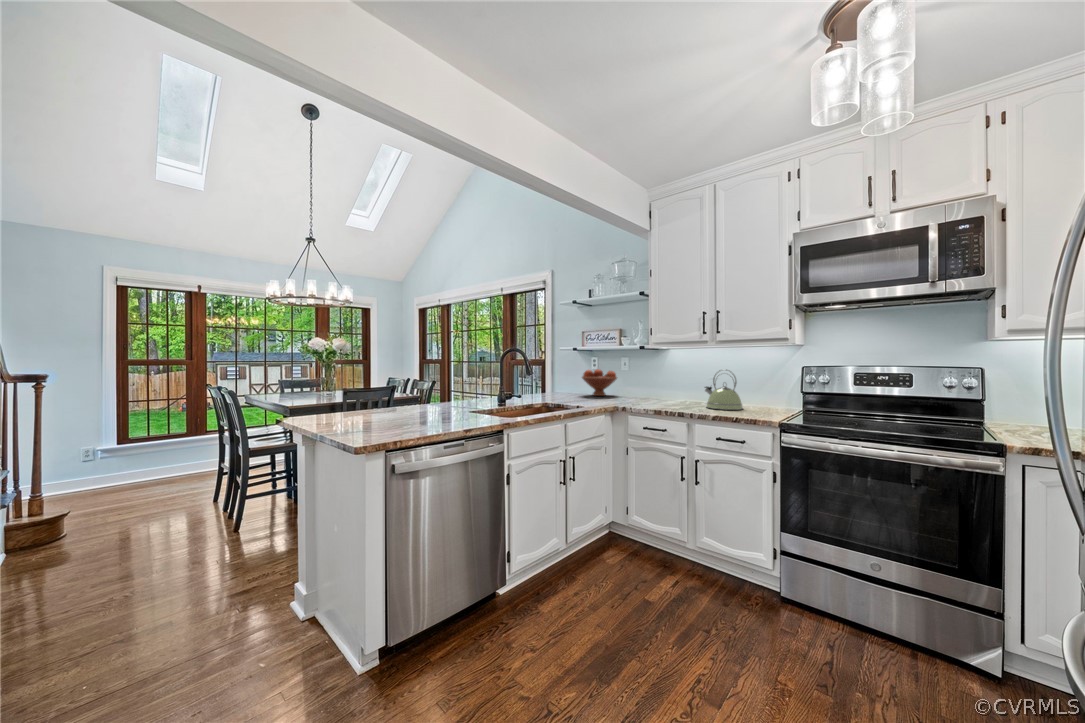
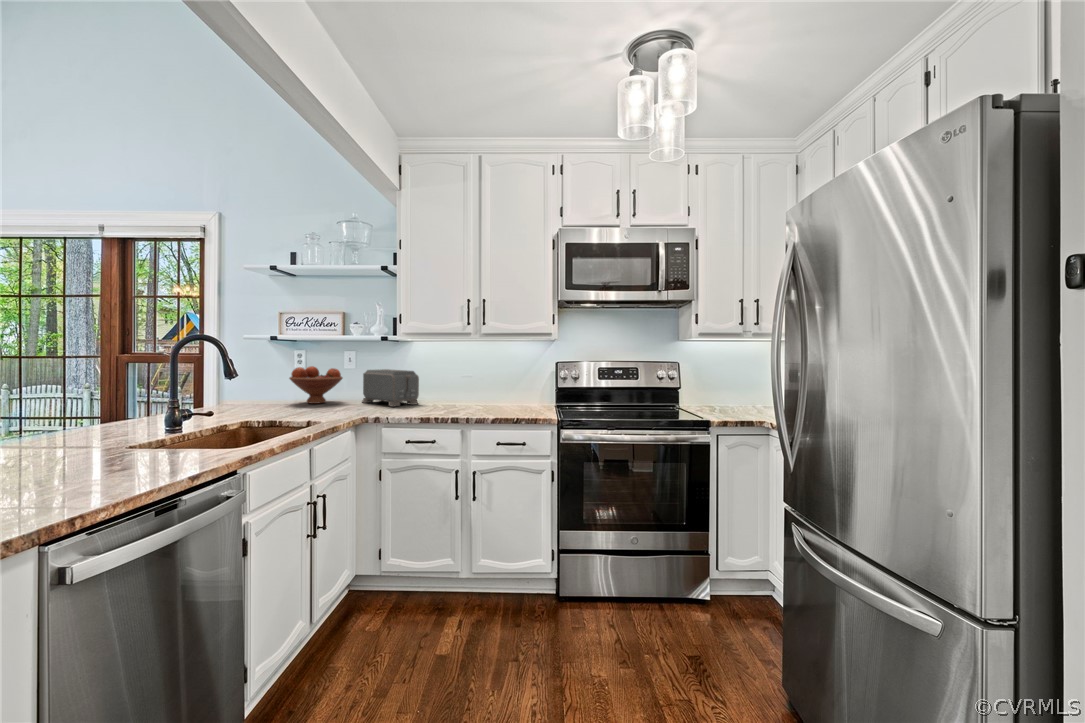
kettle: present [705,369,743,410] -> none [465,366,507,411]
toaster: none [629,372,671,401] -> present [362,369,419,407]

